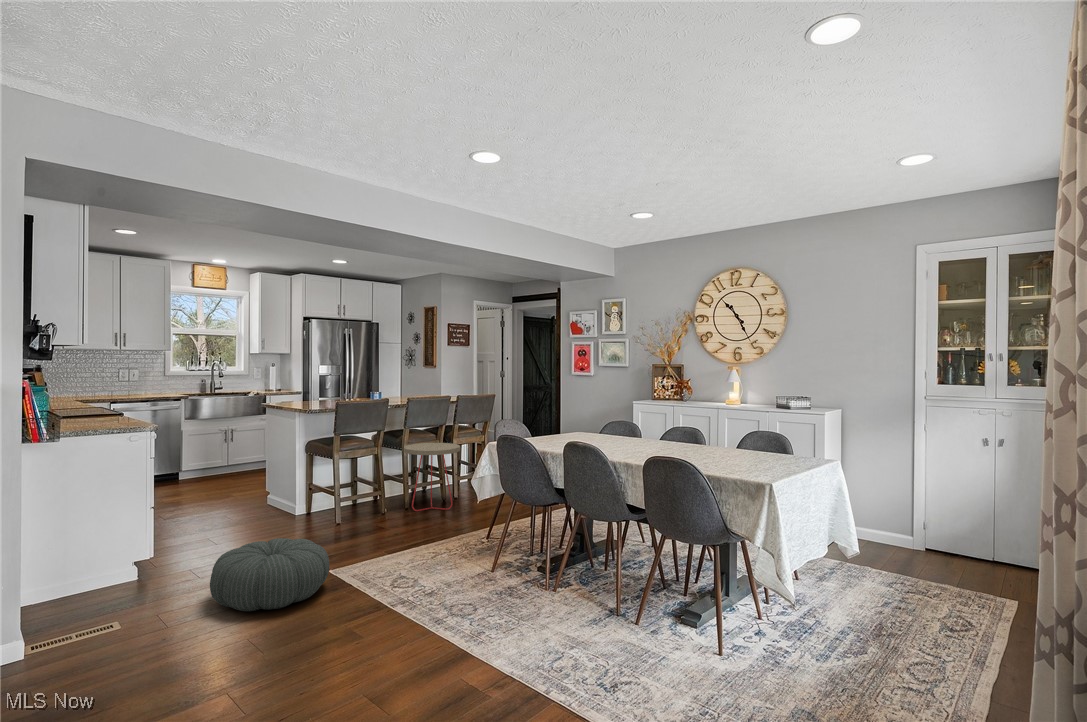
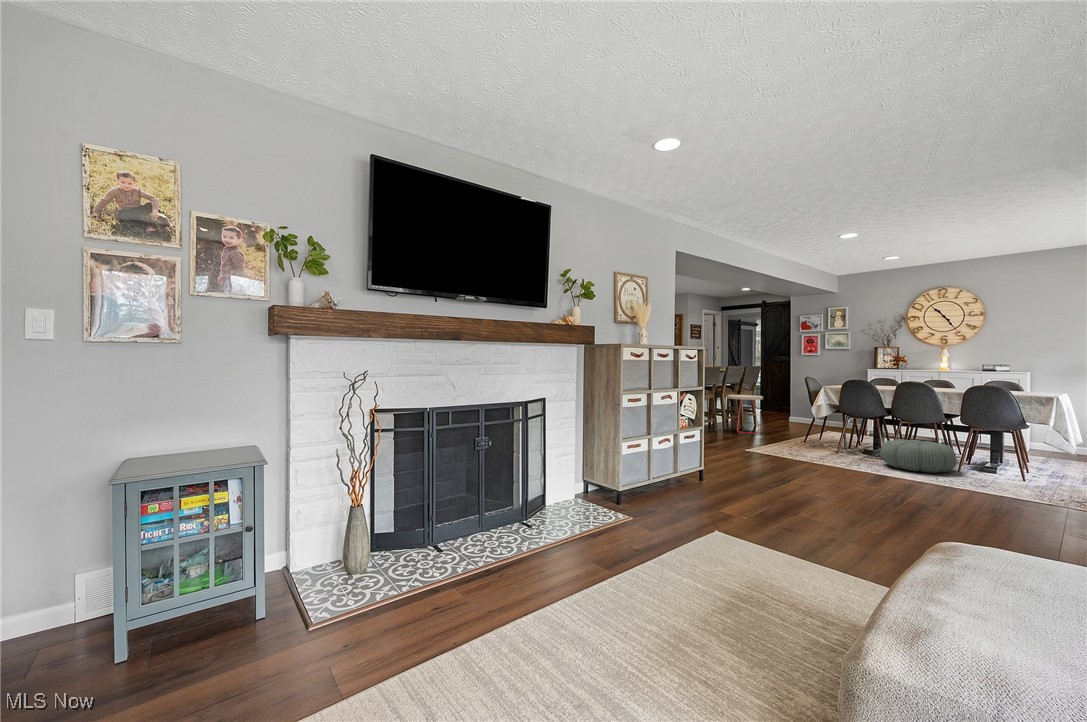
pouf: present [210,538,330,611] -> present [880,439,957,473]

